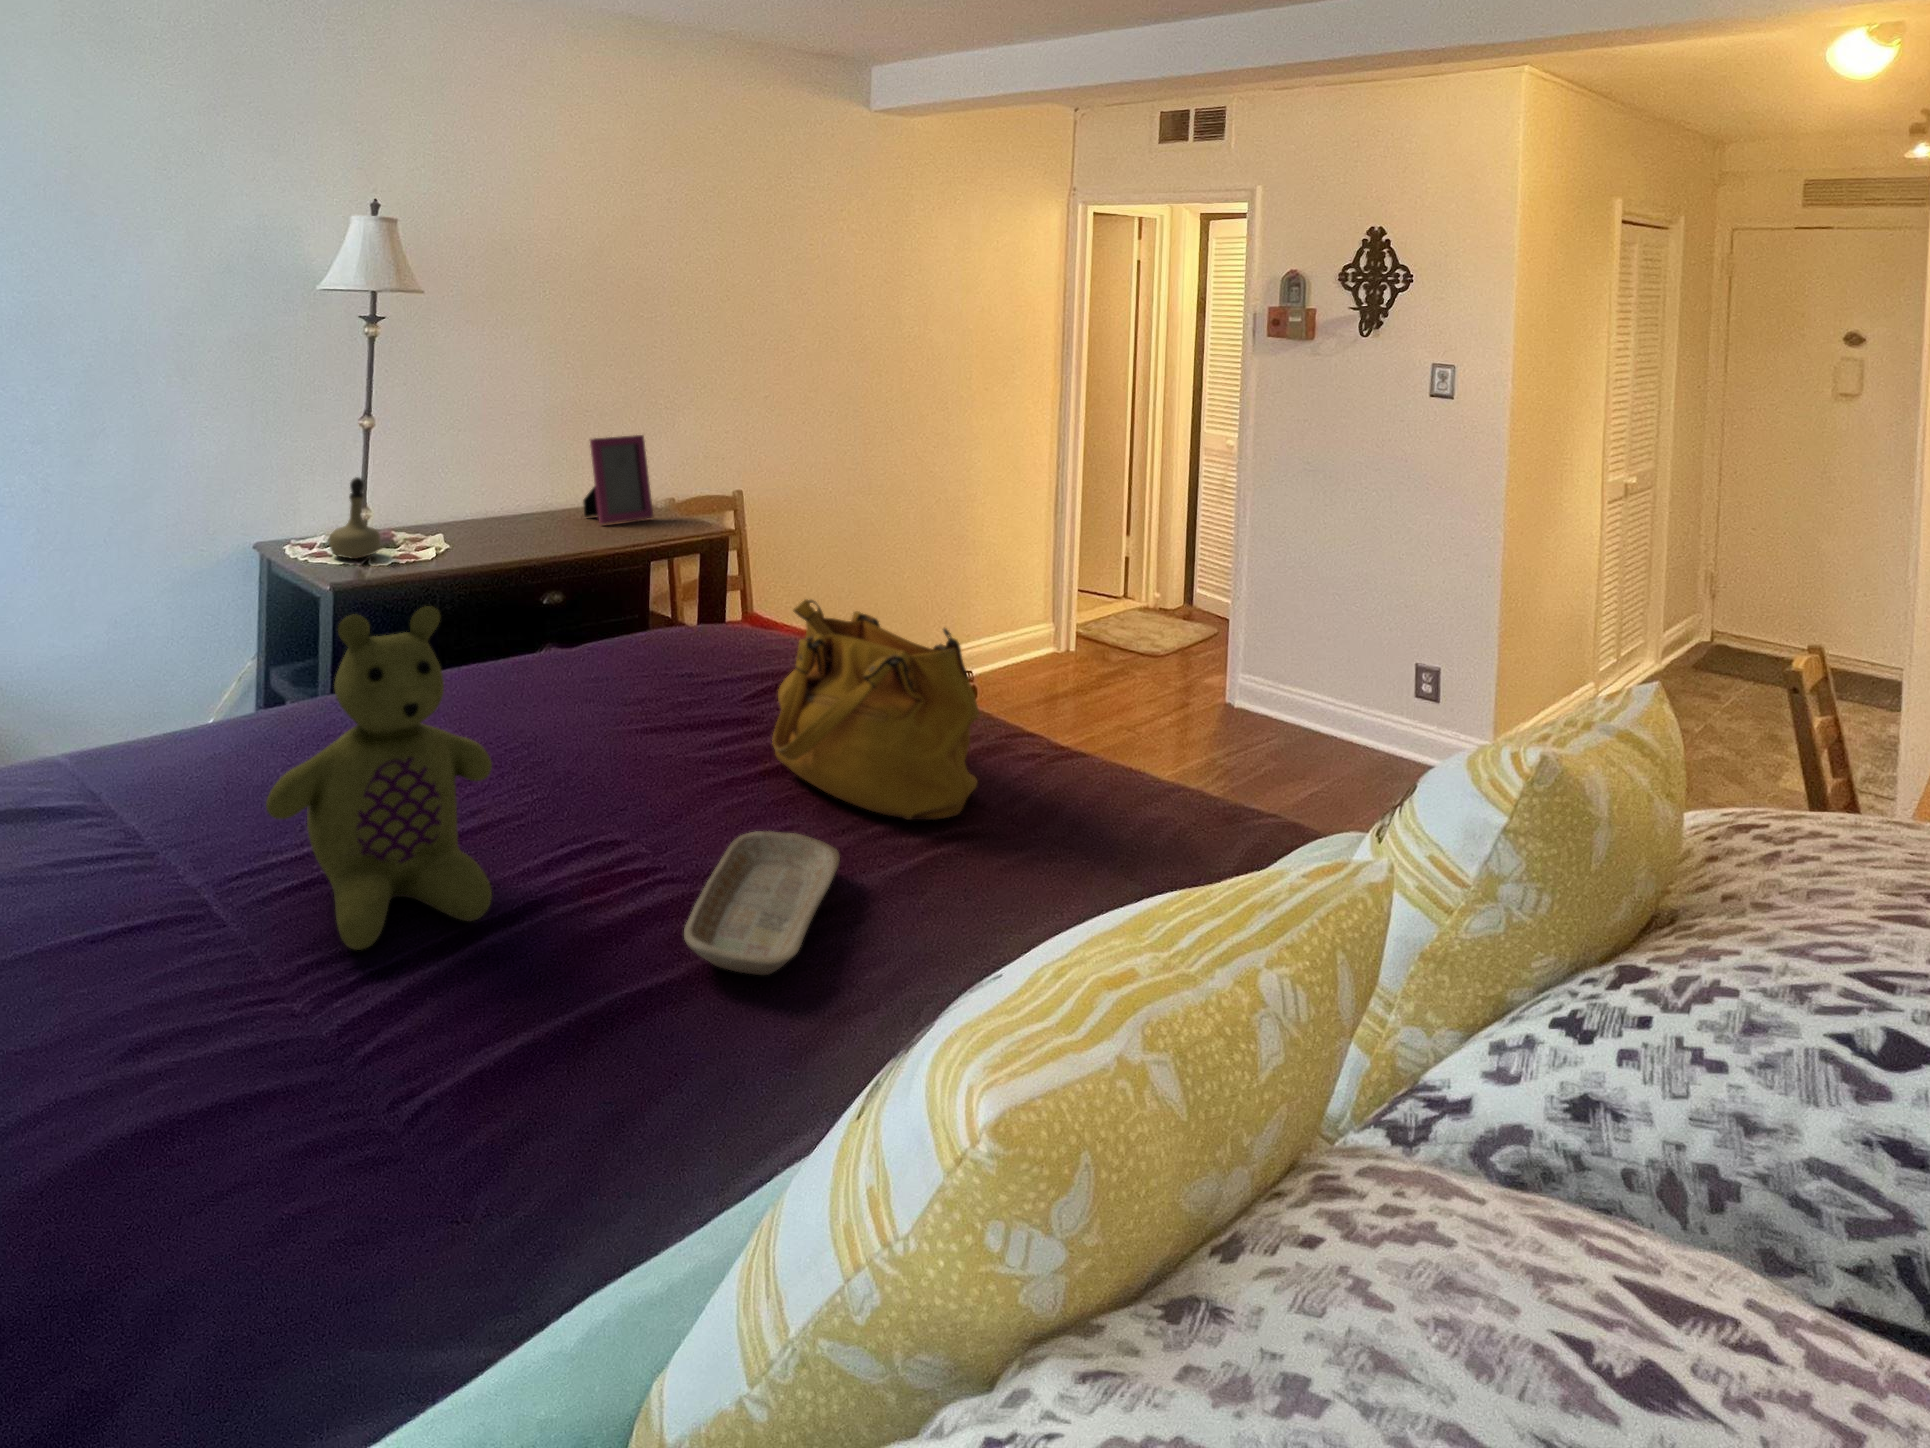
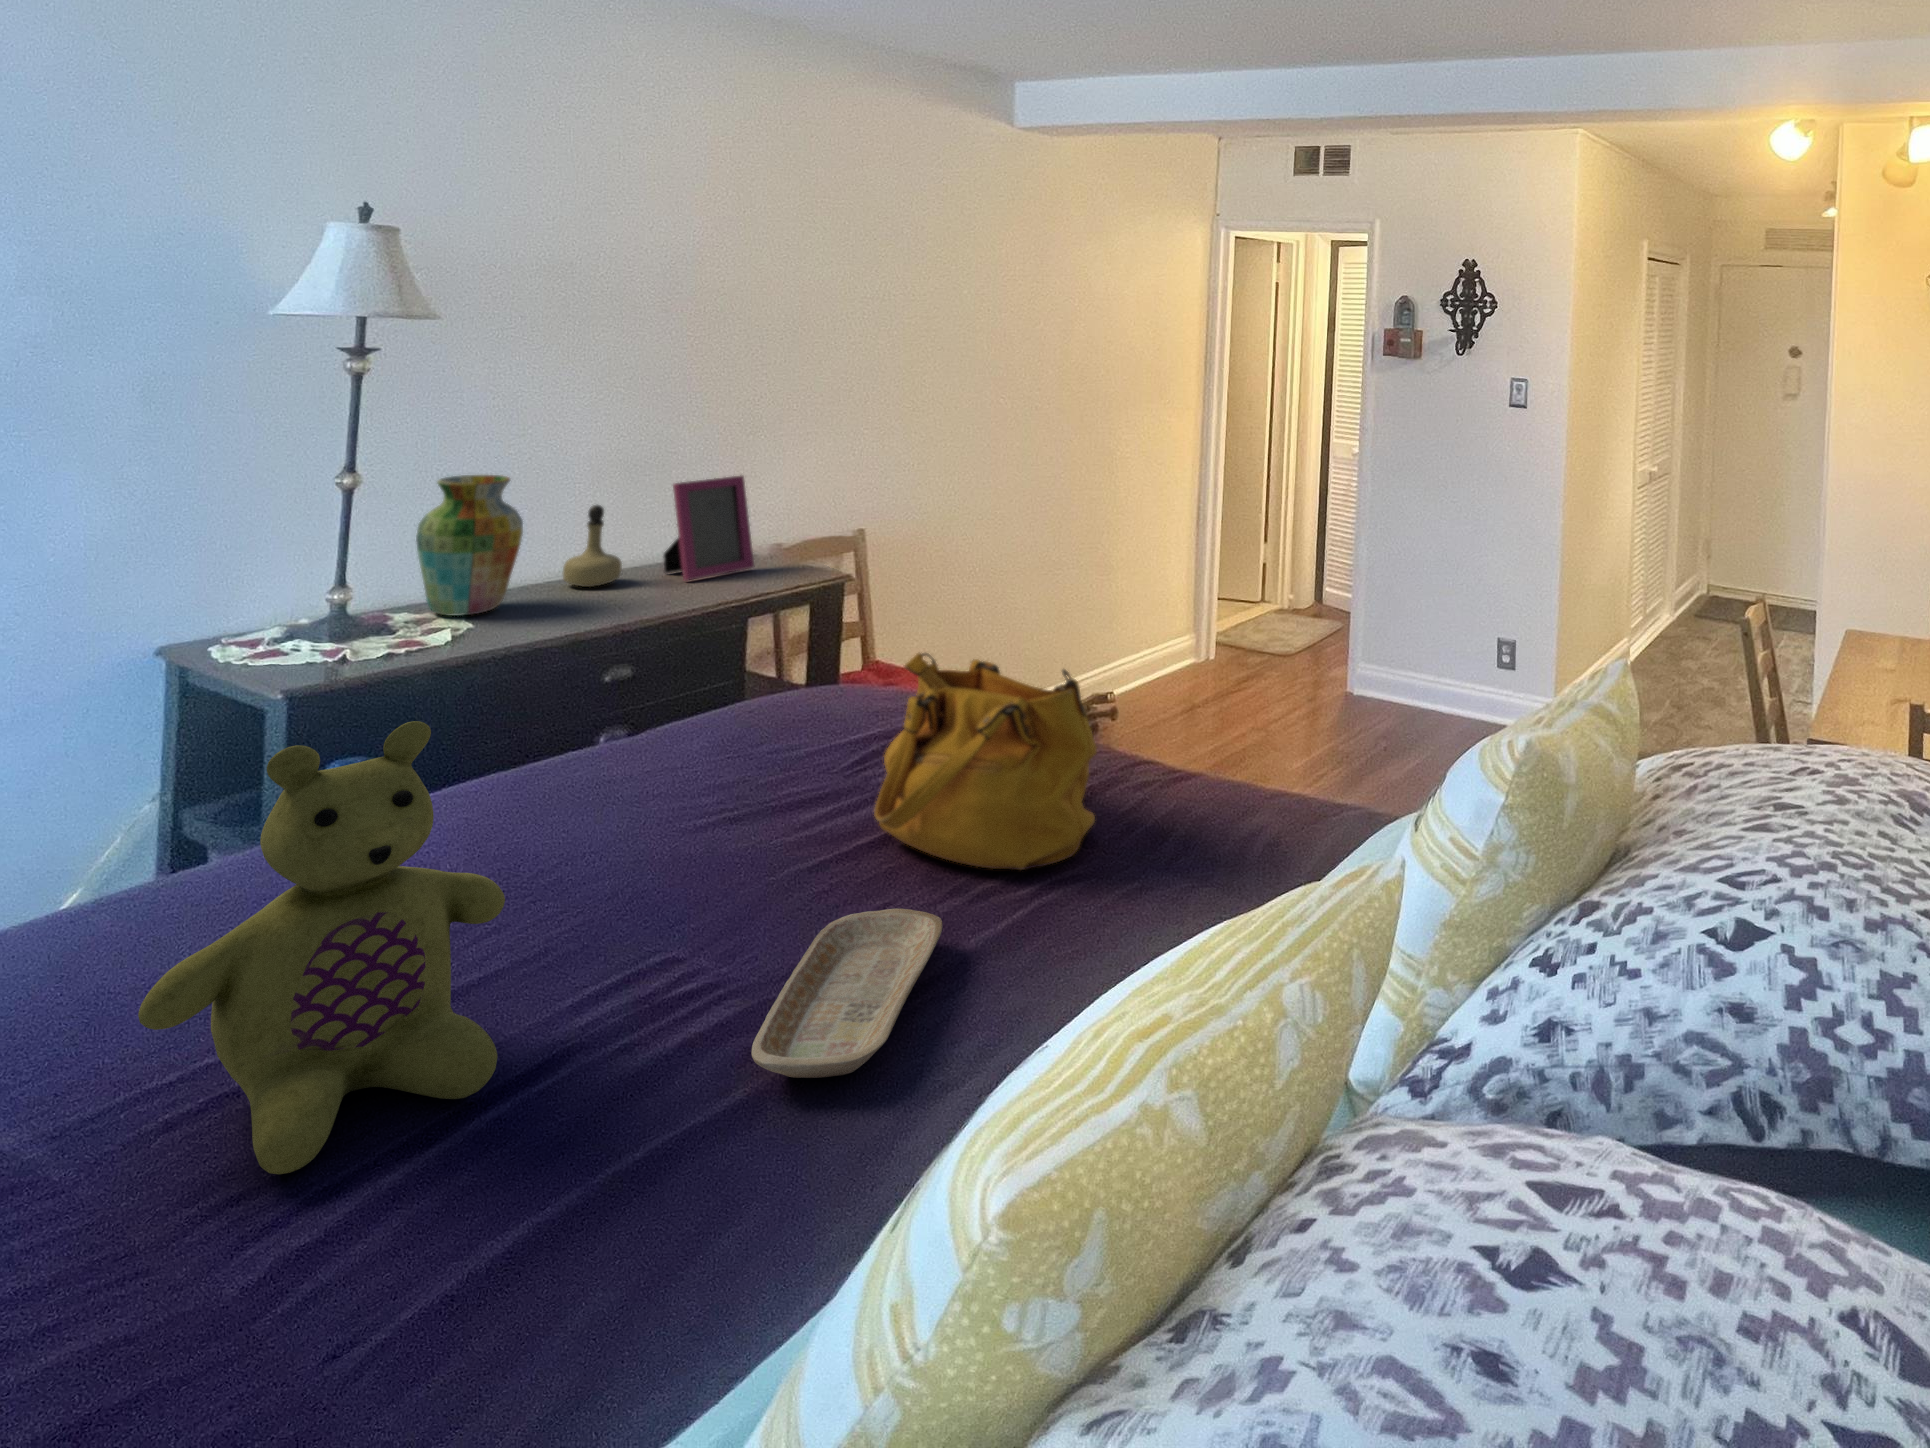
vase: none [412,424,483,538] -> present [416,475,523,616]
perfume bottle: present [329,477,380,559] -> present [563,505,622,587]

